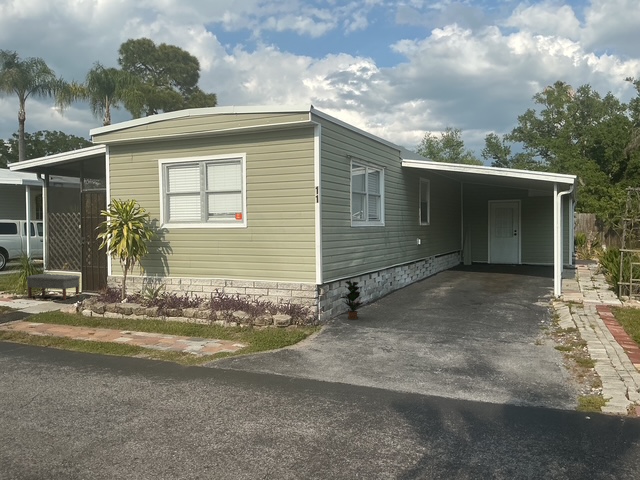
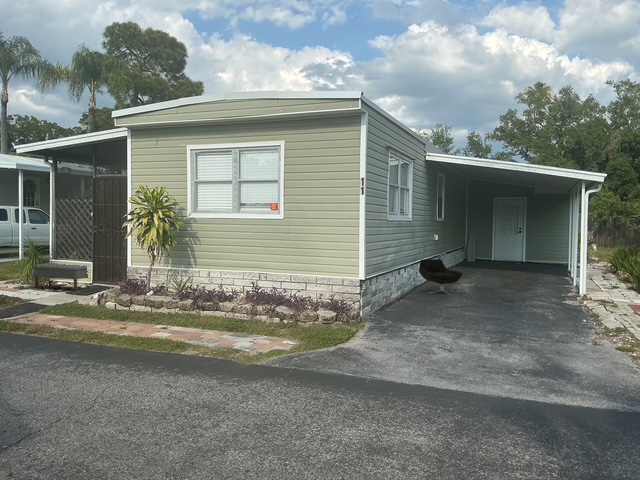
lounge chair: none [395,263,437,298] -> present [419,259,463,295]
potted plant: present [341,281,363,319] -> none [379,276,403,316]

